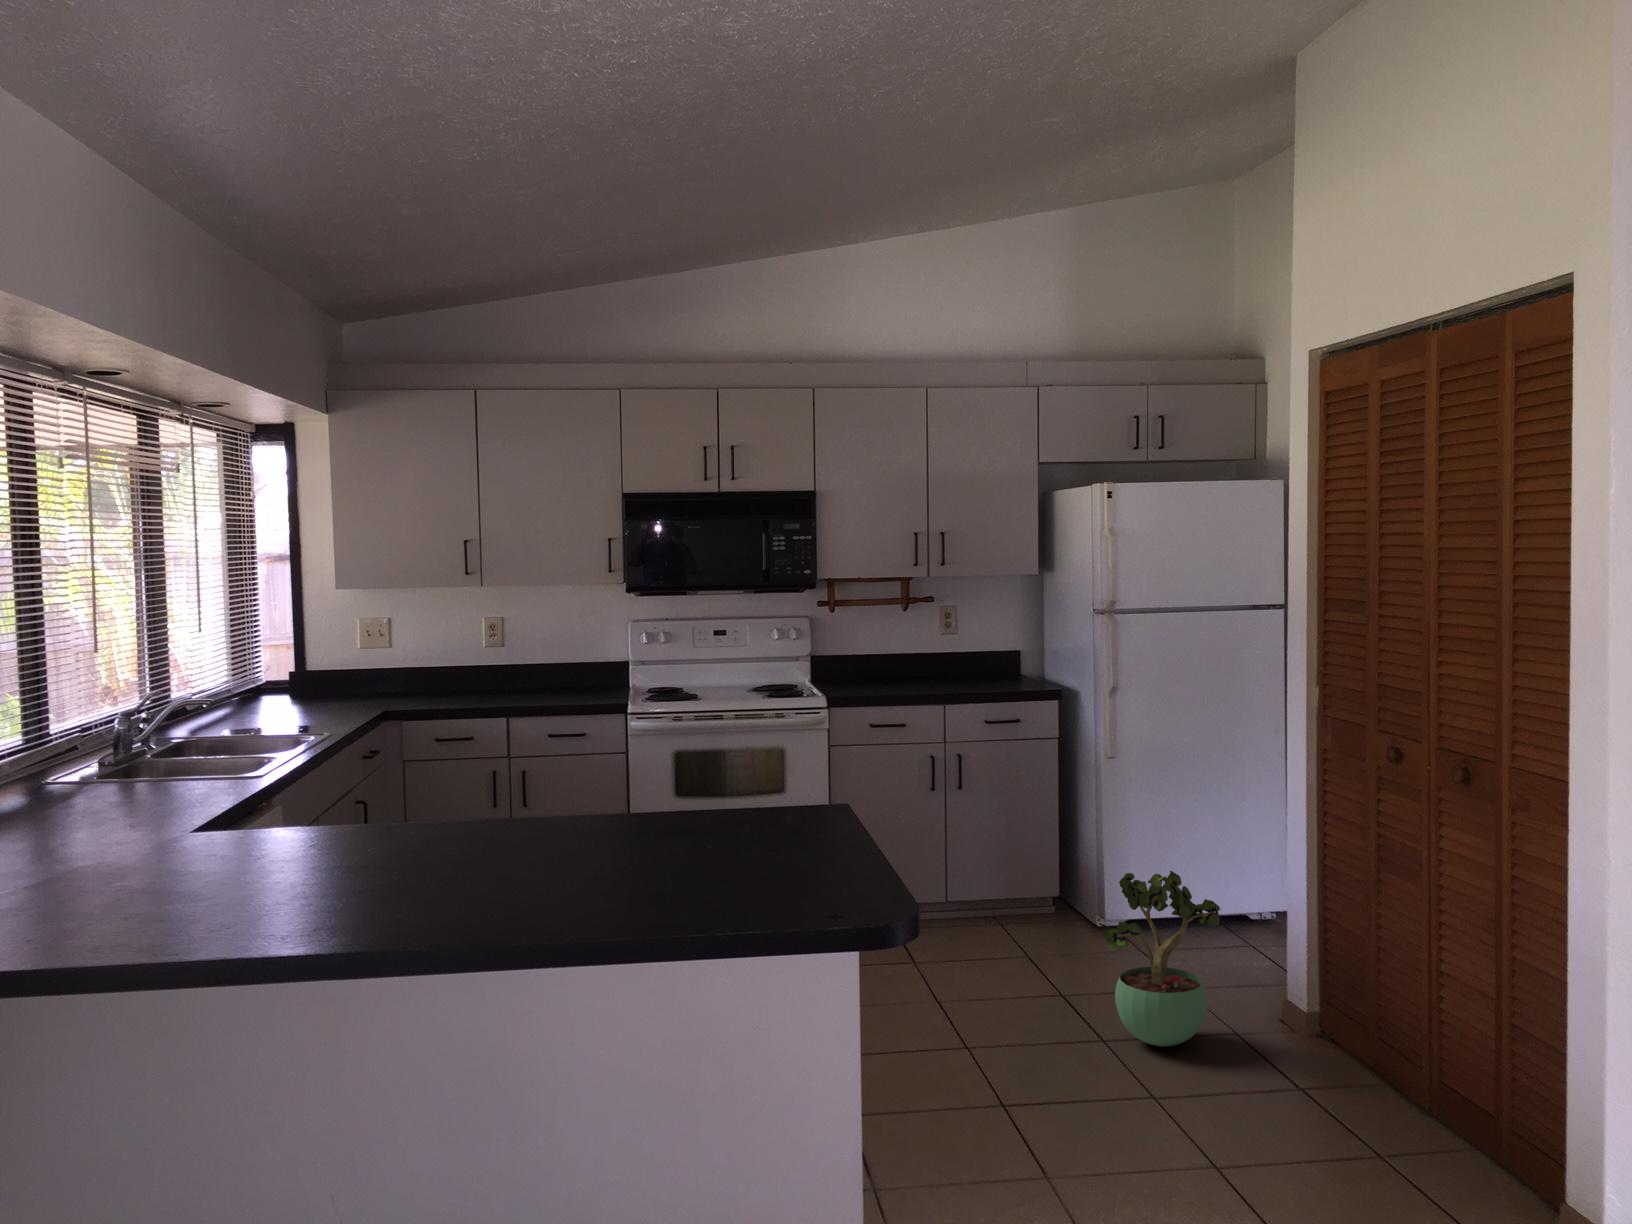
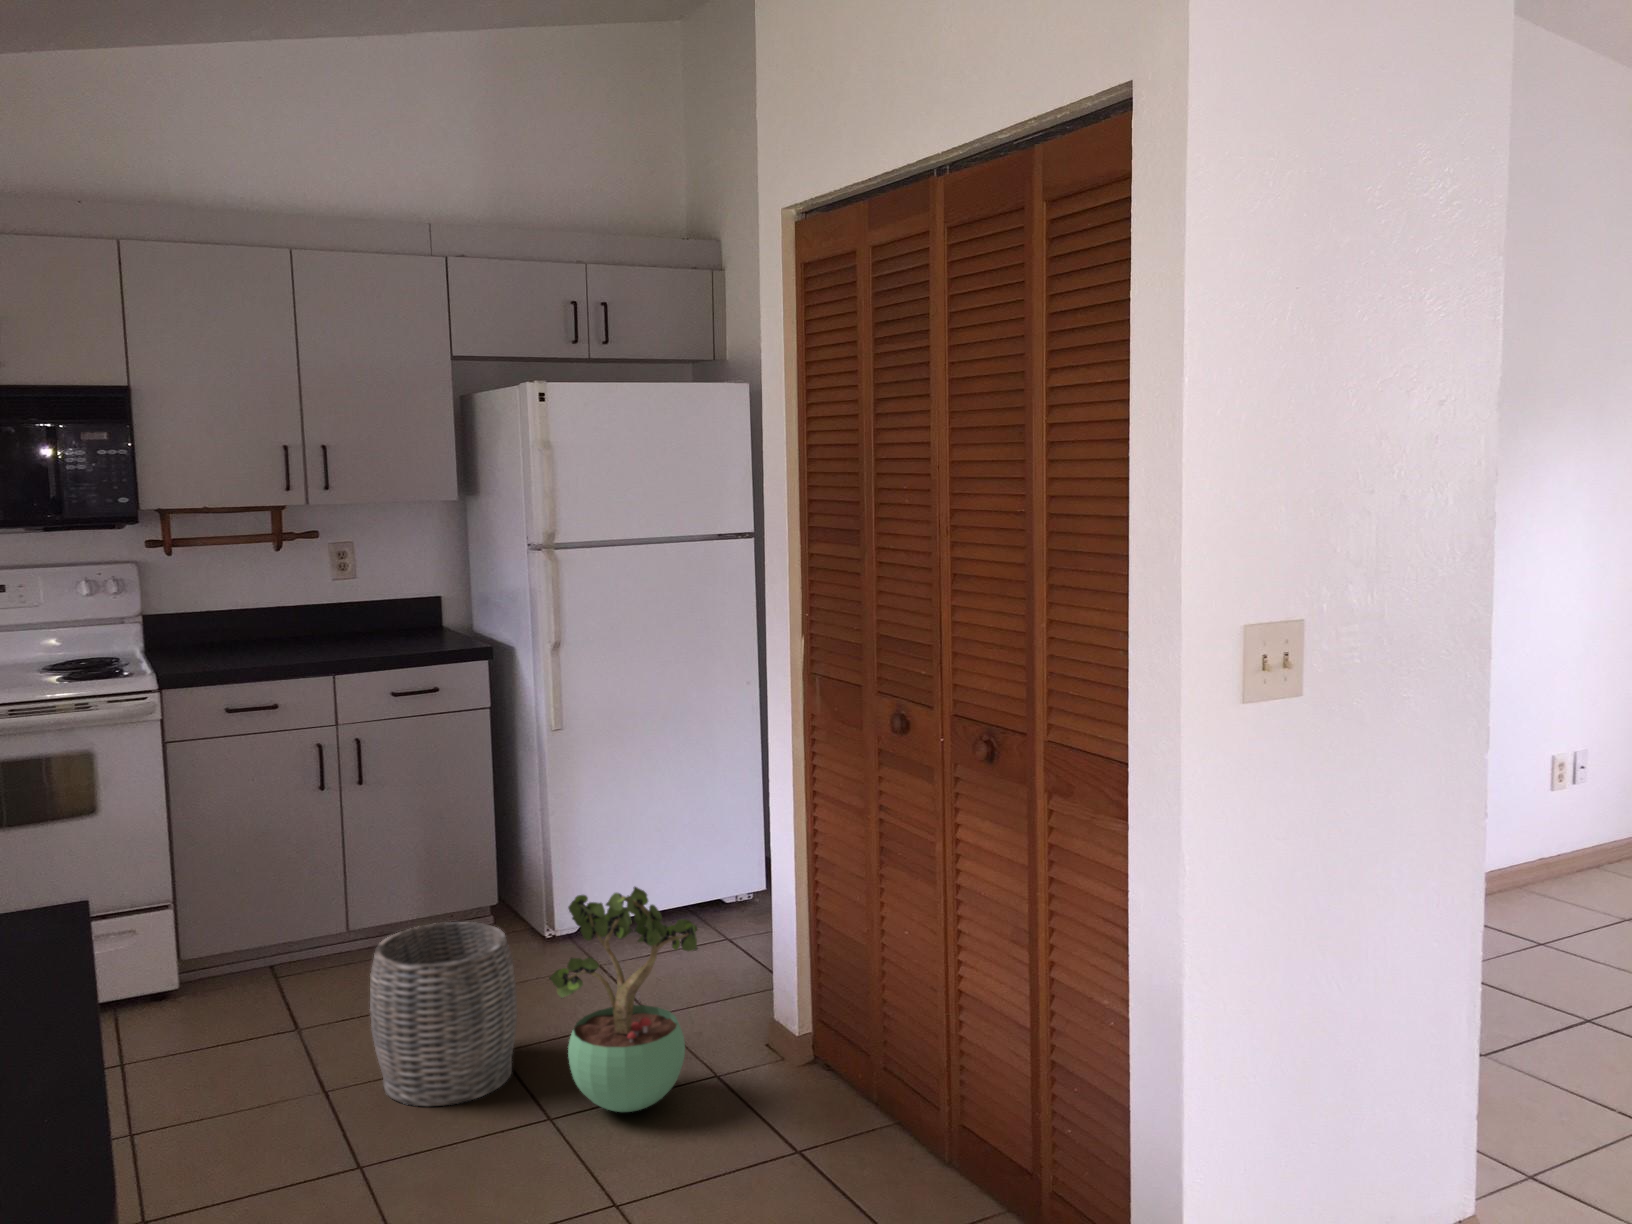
woven basket: none [969,891,1076,1023] -> present [370,922,517,1106]

